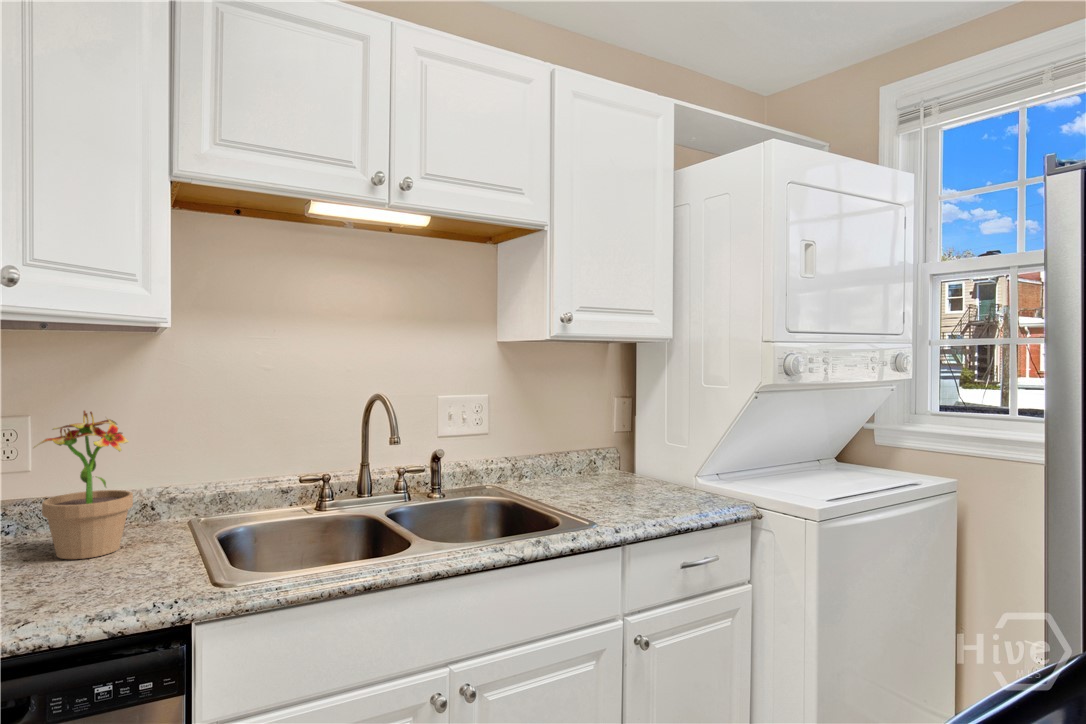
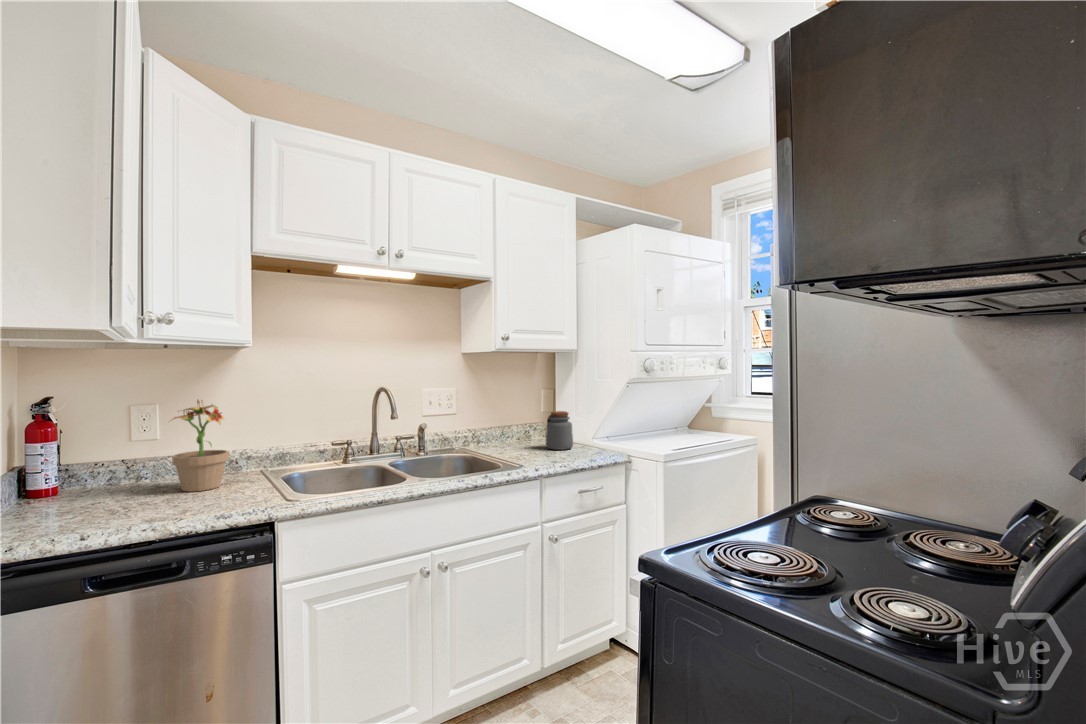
jar: none [624,433,667,494] -> present [546,411,573,450]

